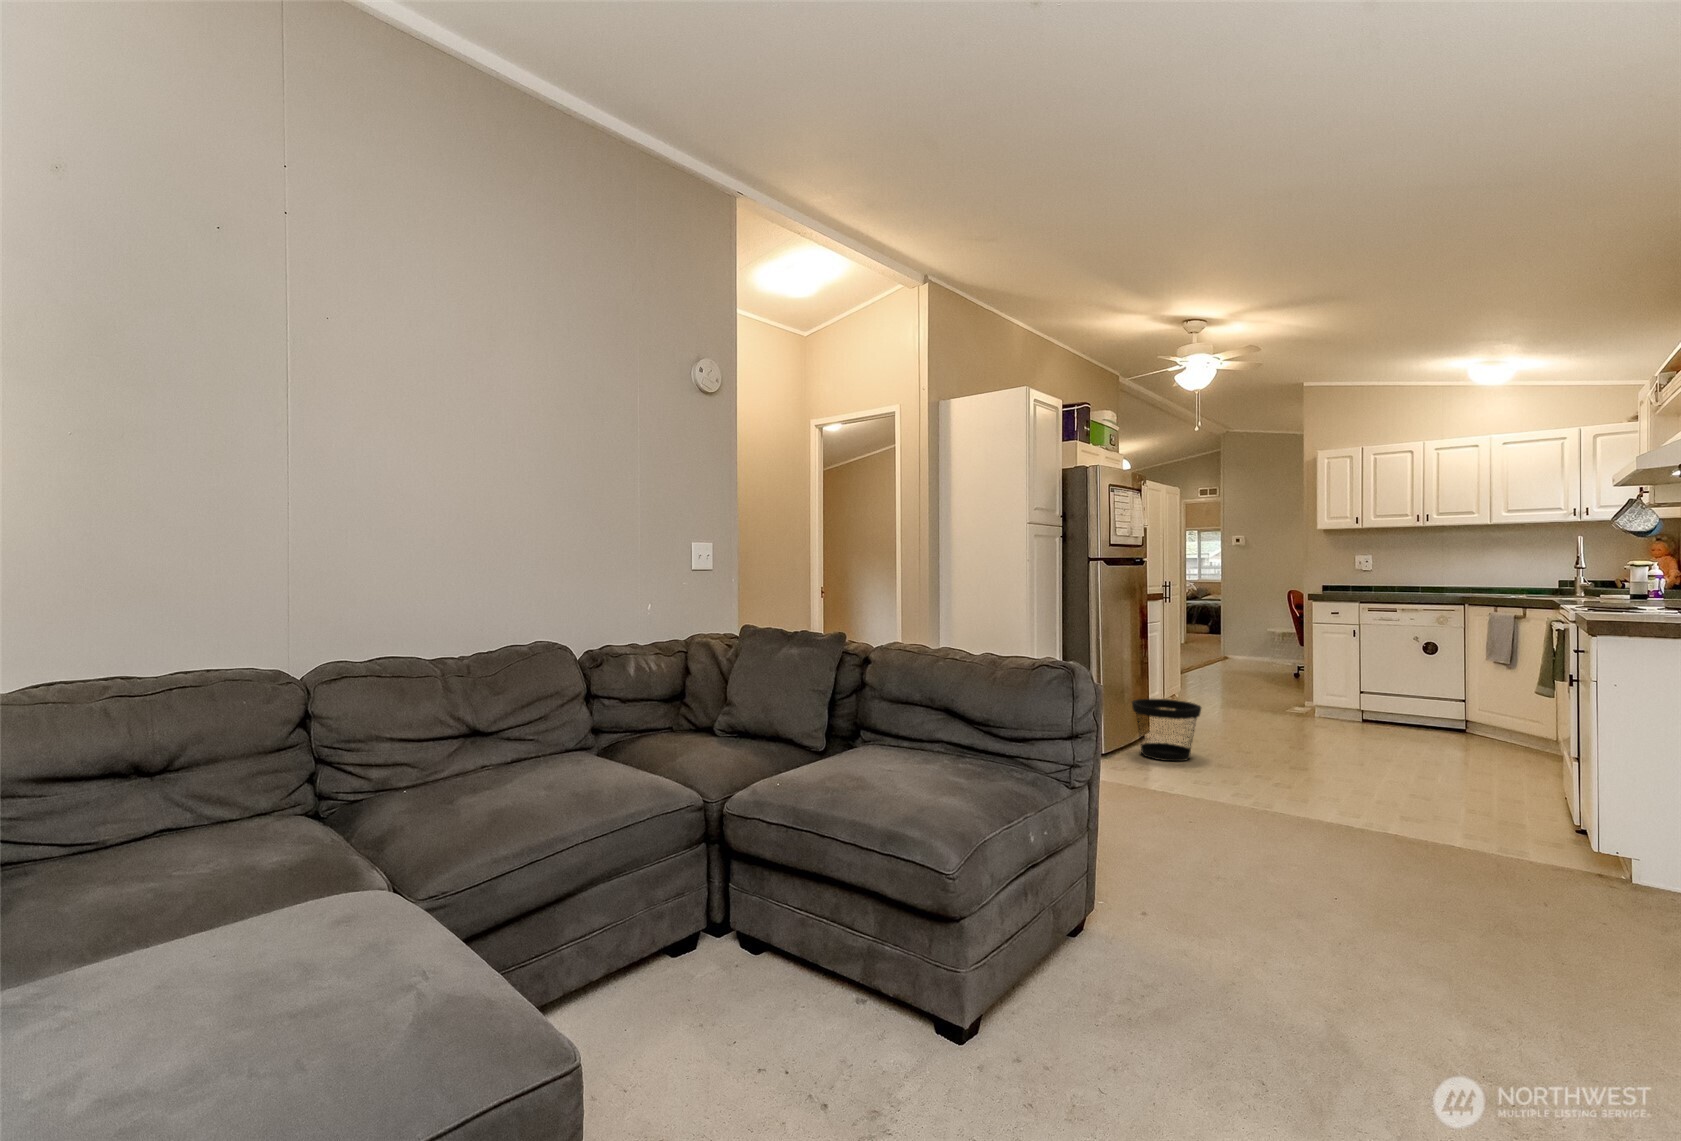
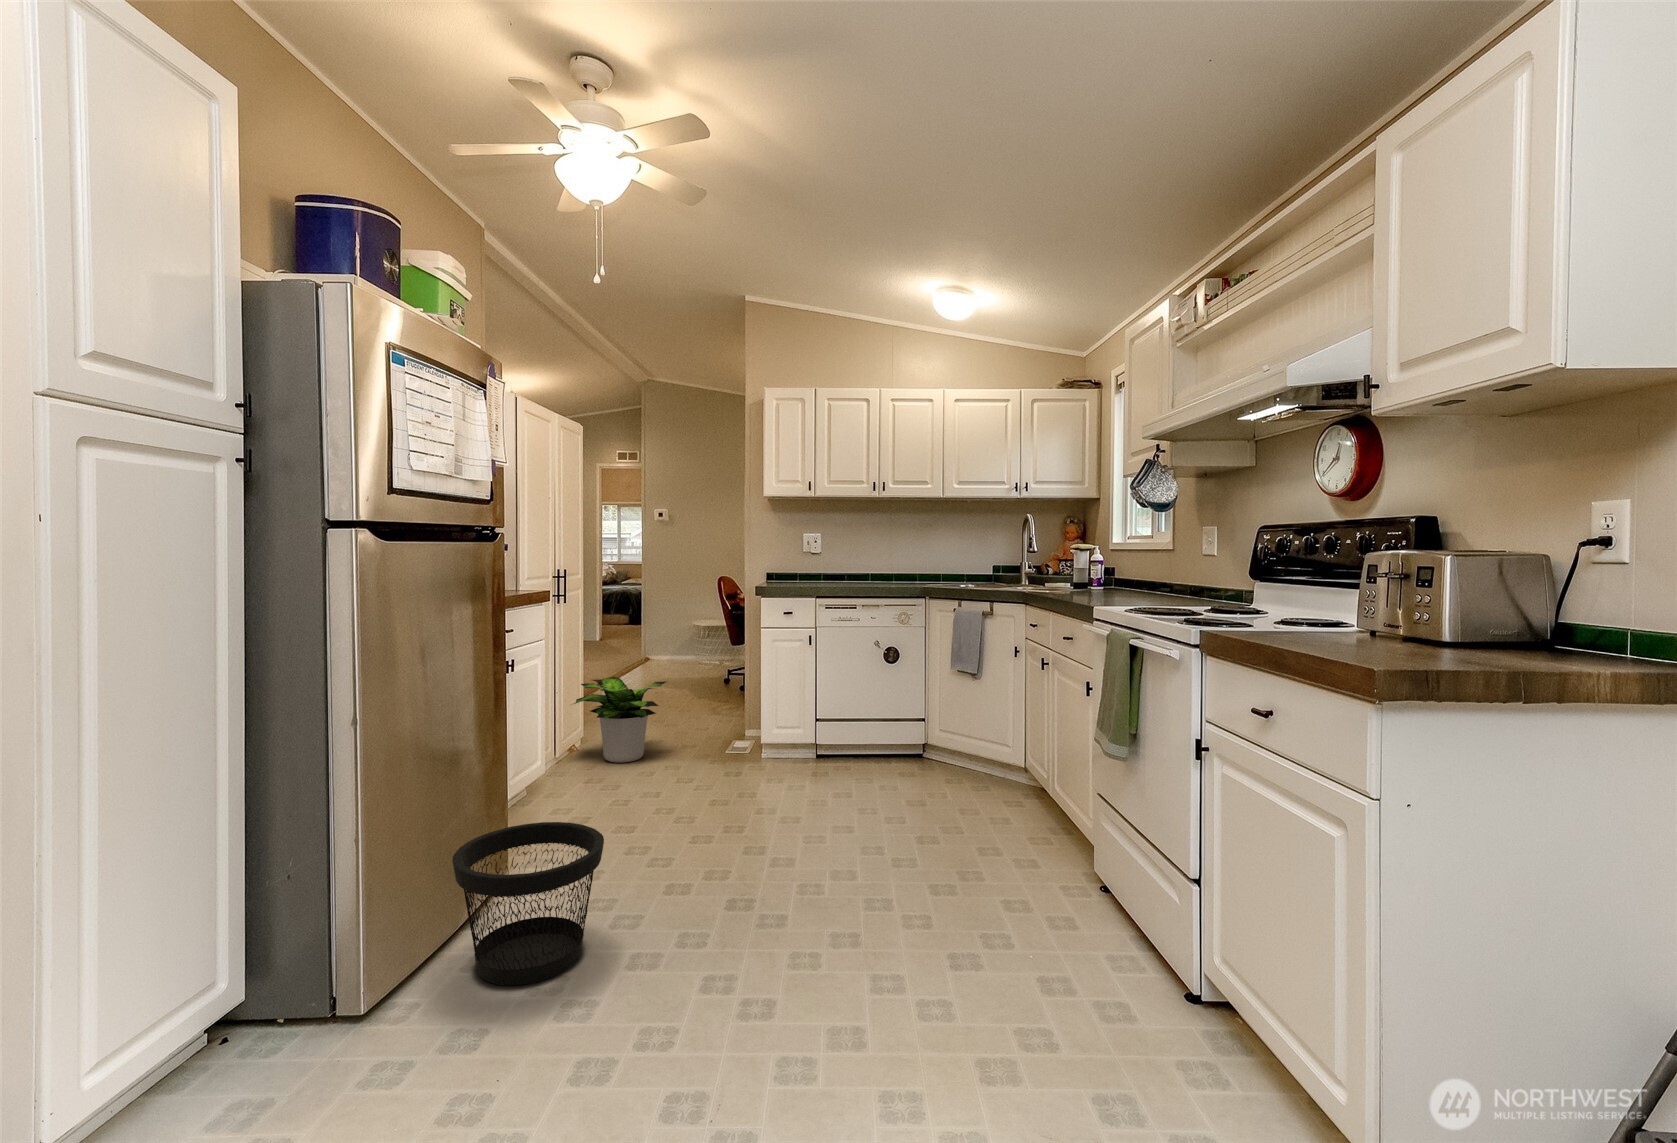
potted plant: none [1170,653,1240,708] -> present [574,677,666,763]

